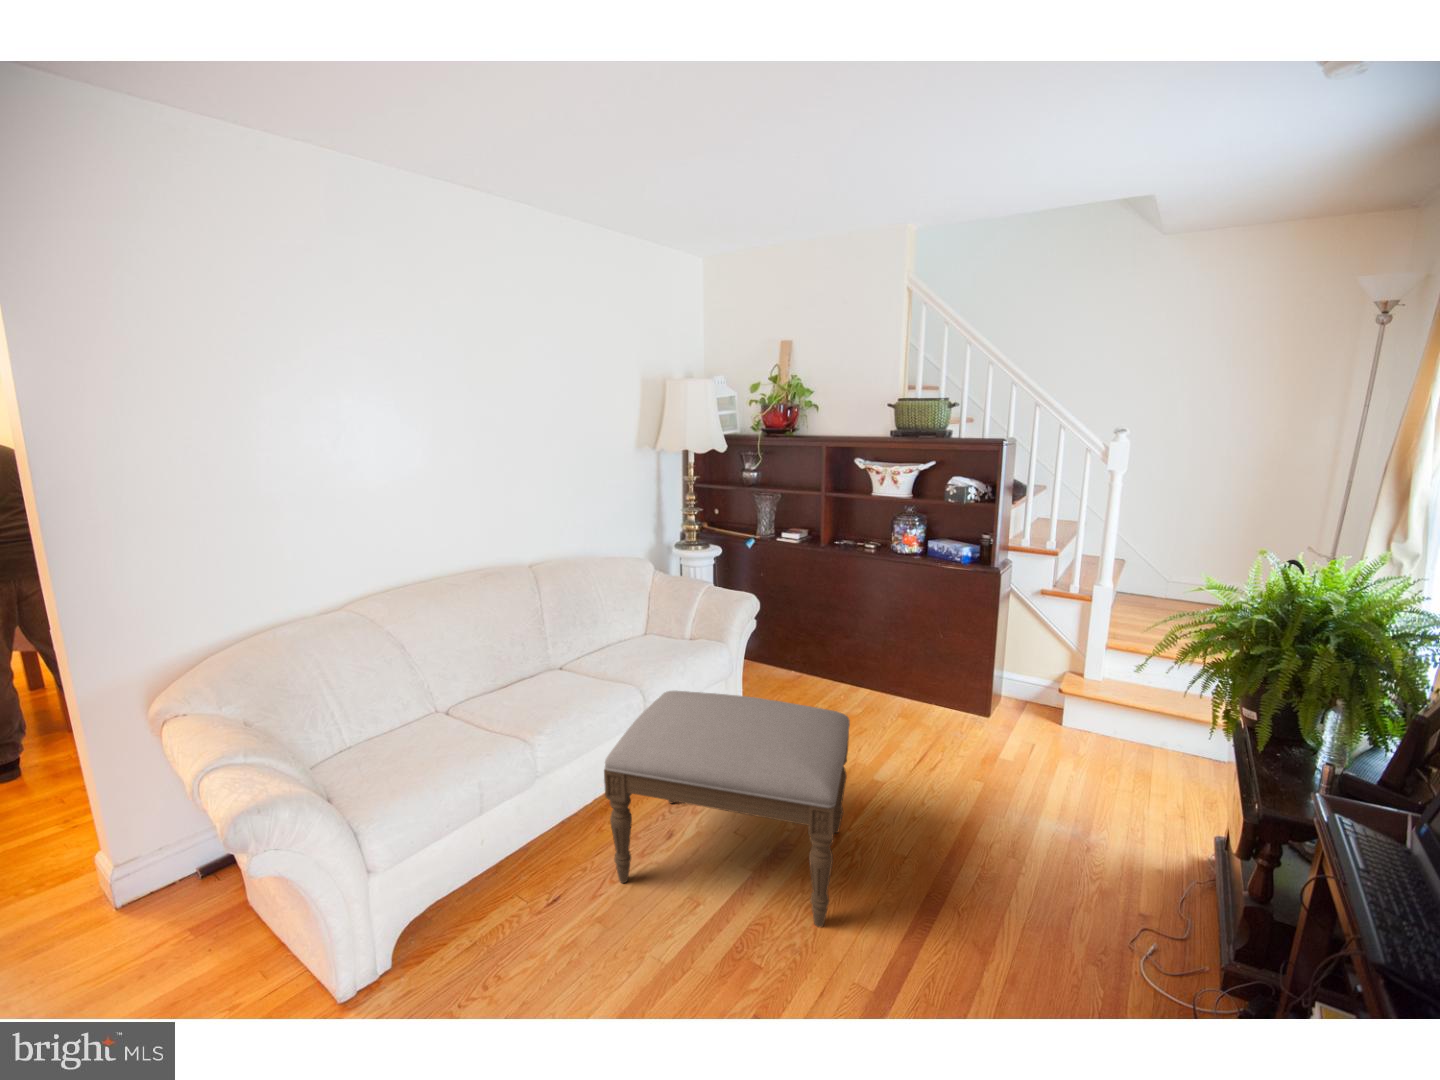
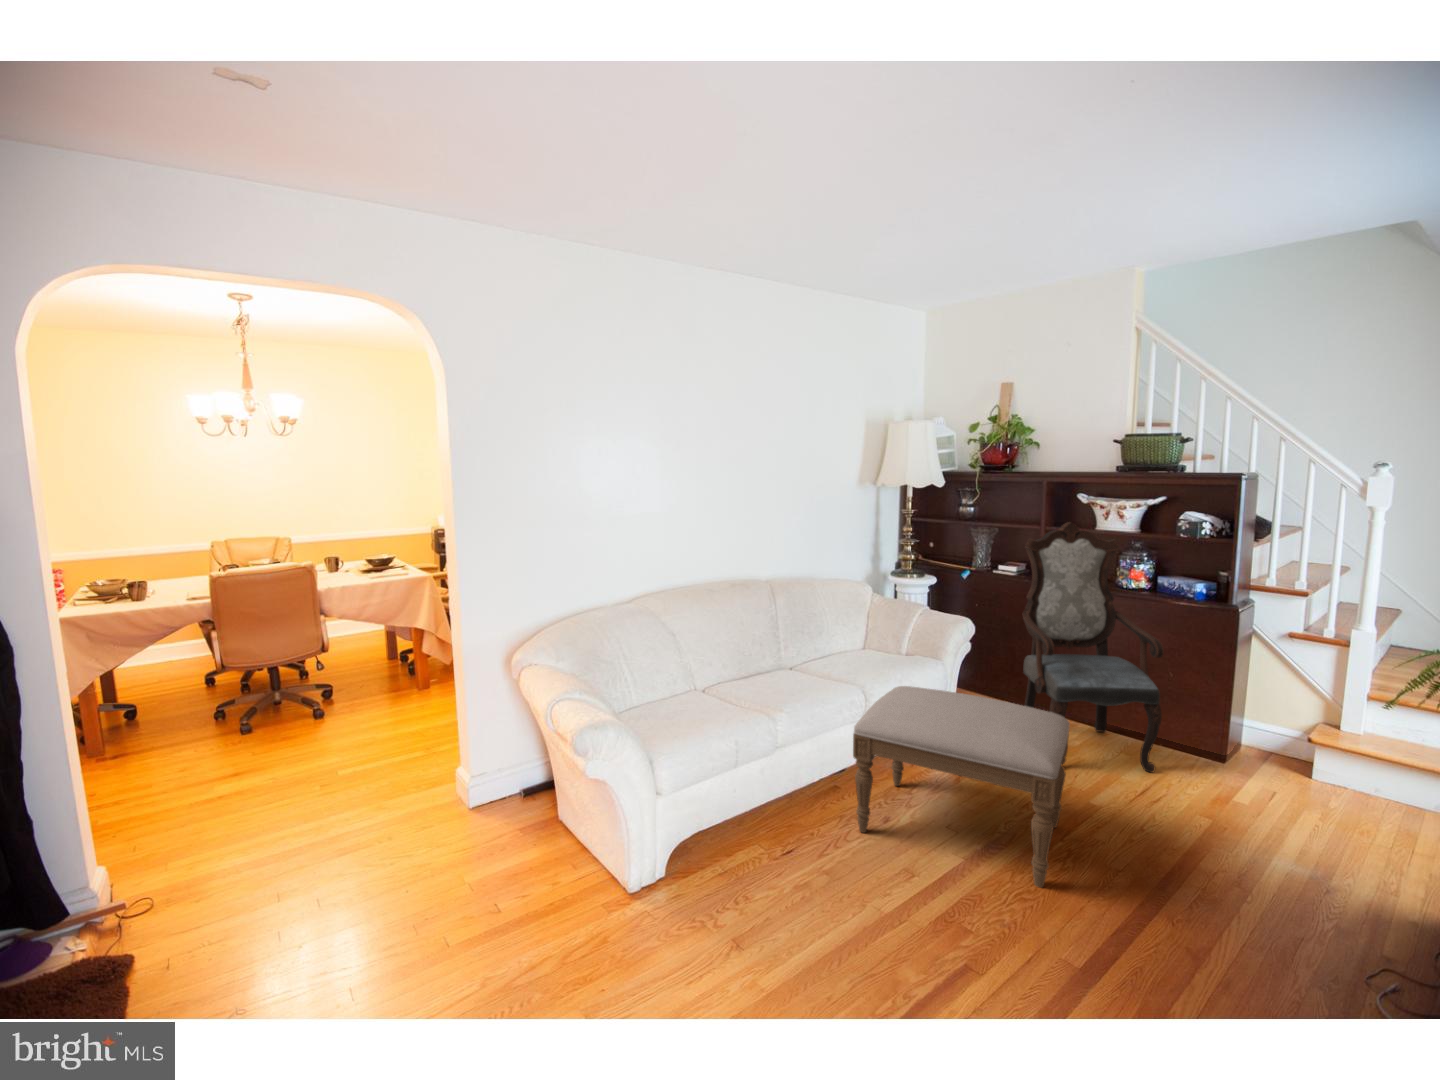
armchair: none [803,489,937,753] -> present [1023,522,1164,773]

